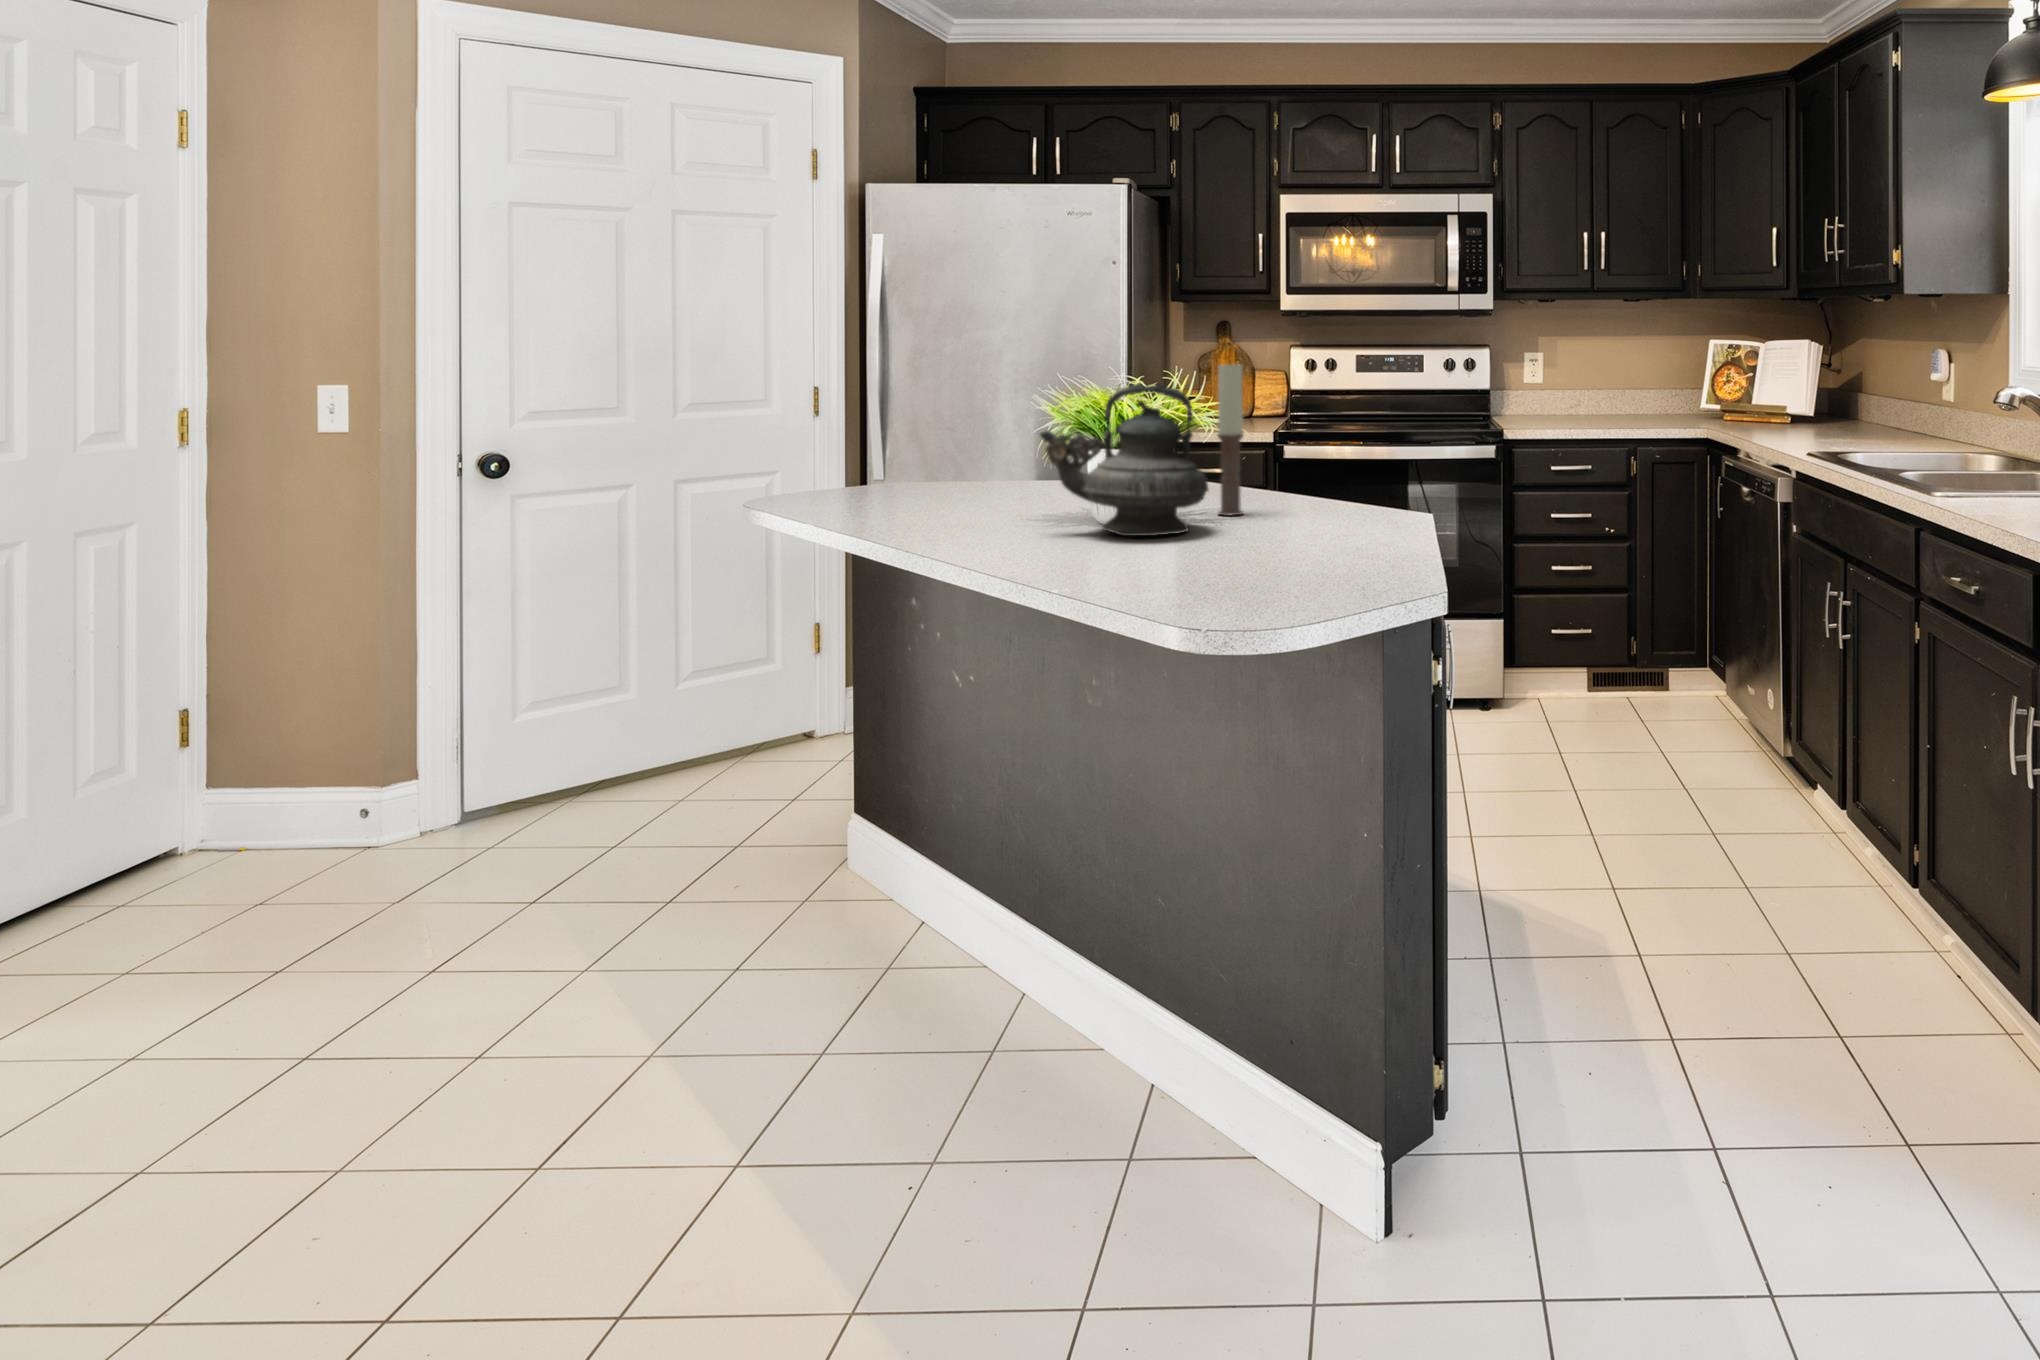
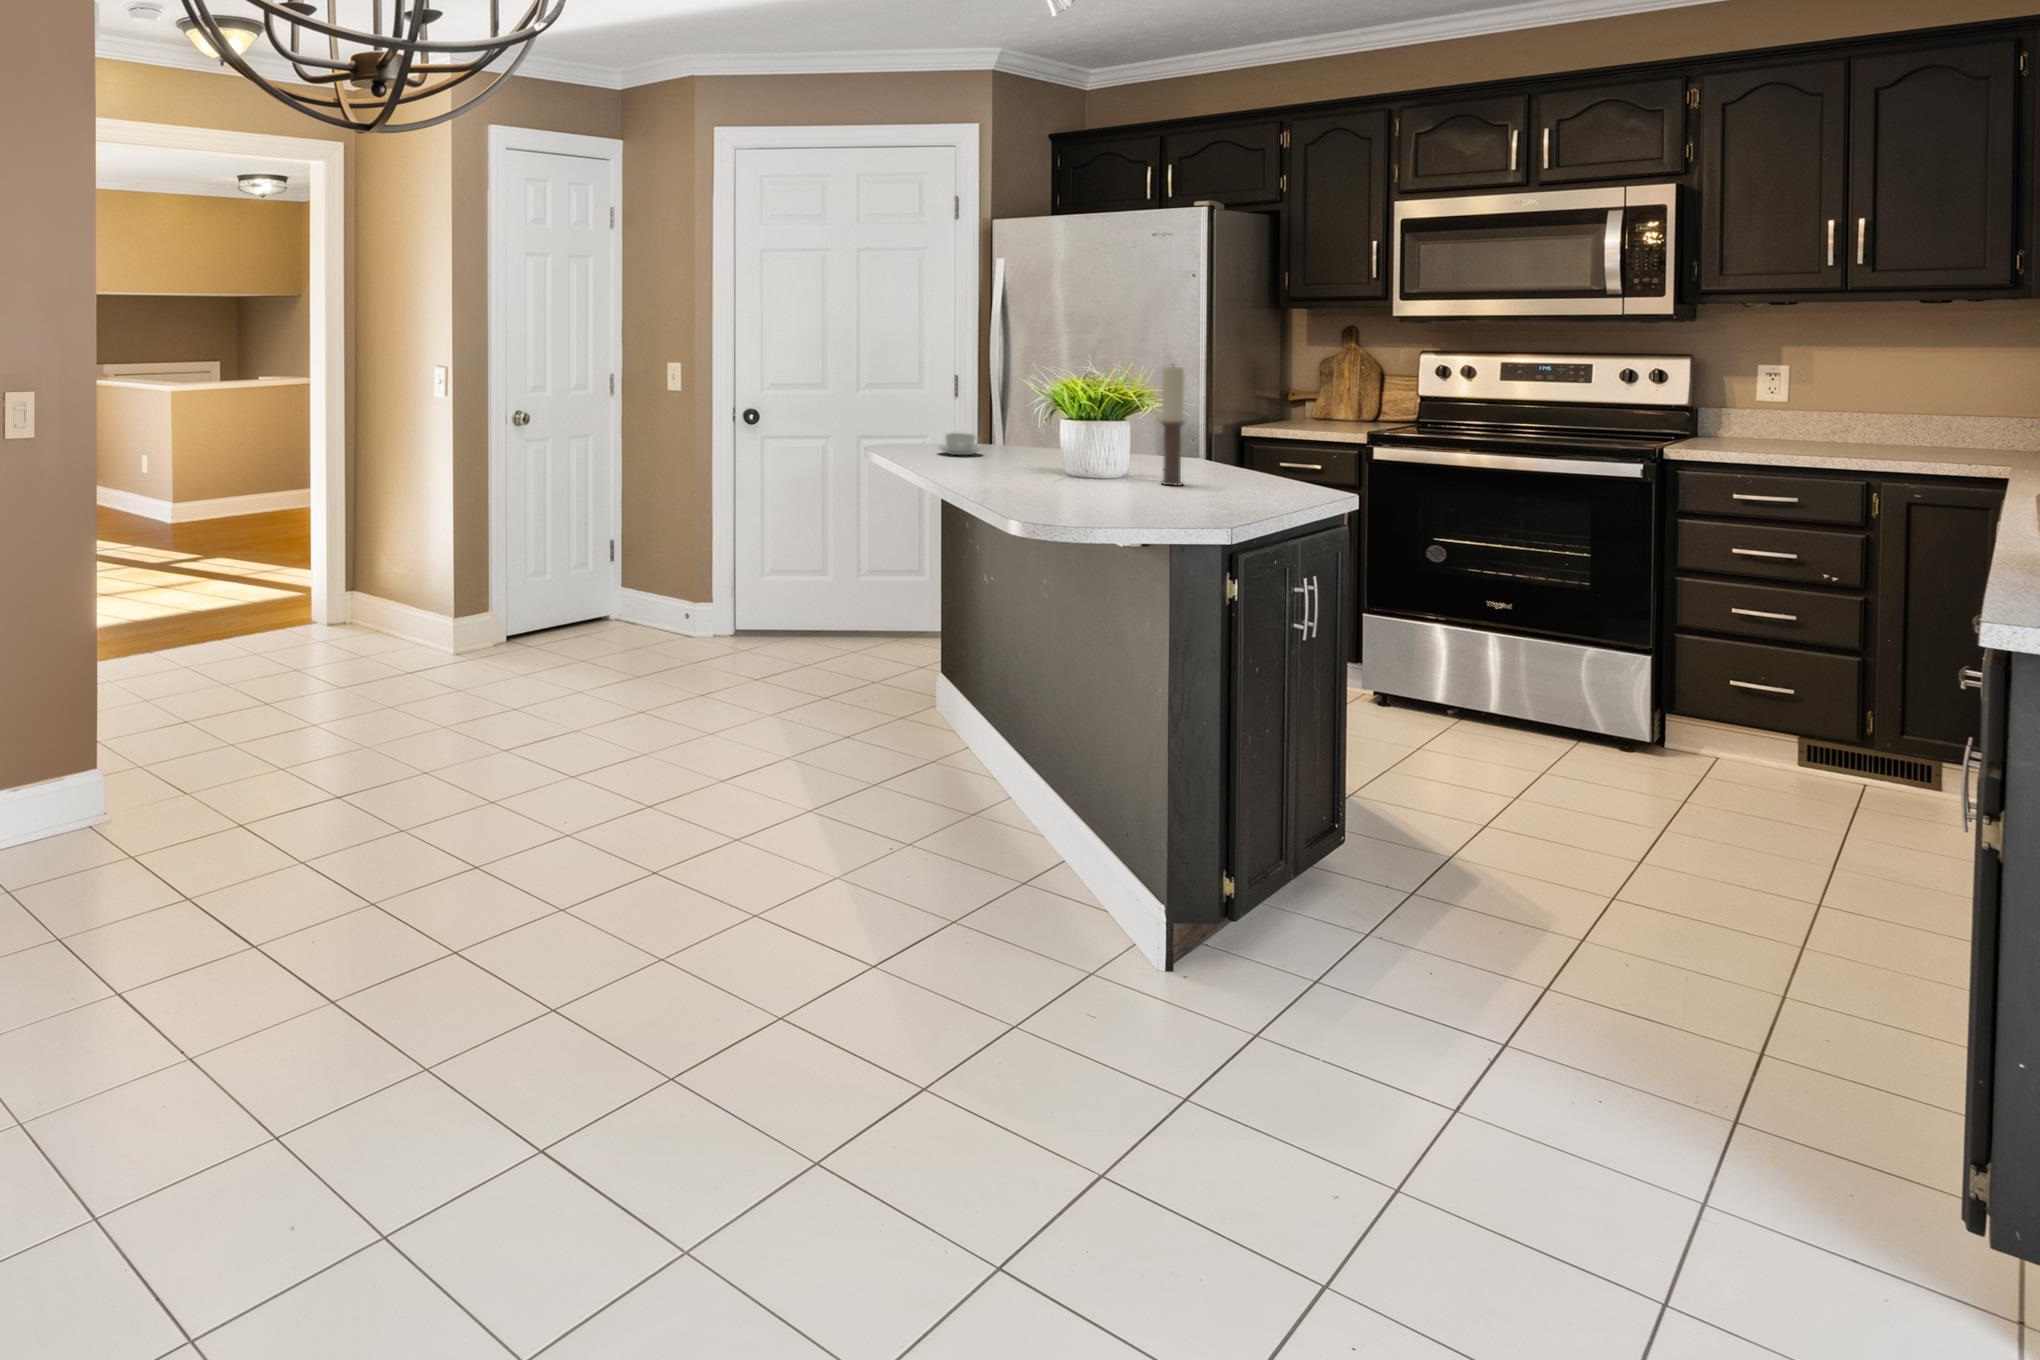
teapot: present [1040,383,1209,536] -> none [1004,378,1132,492]
coffee cup: none [885,471,951,503] -> present [939,433,982,455]

